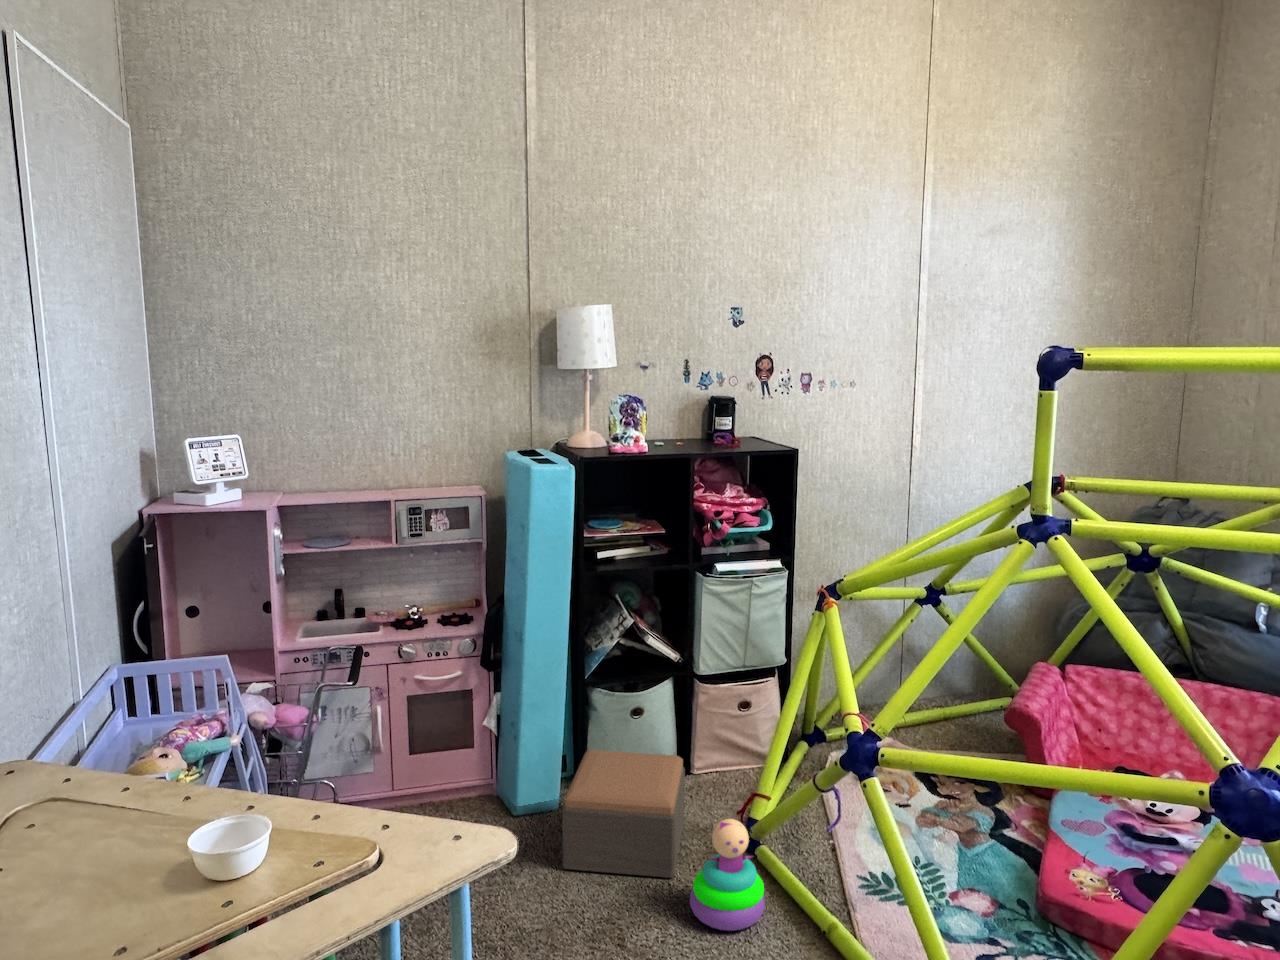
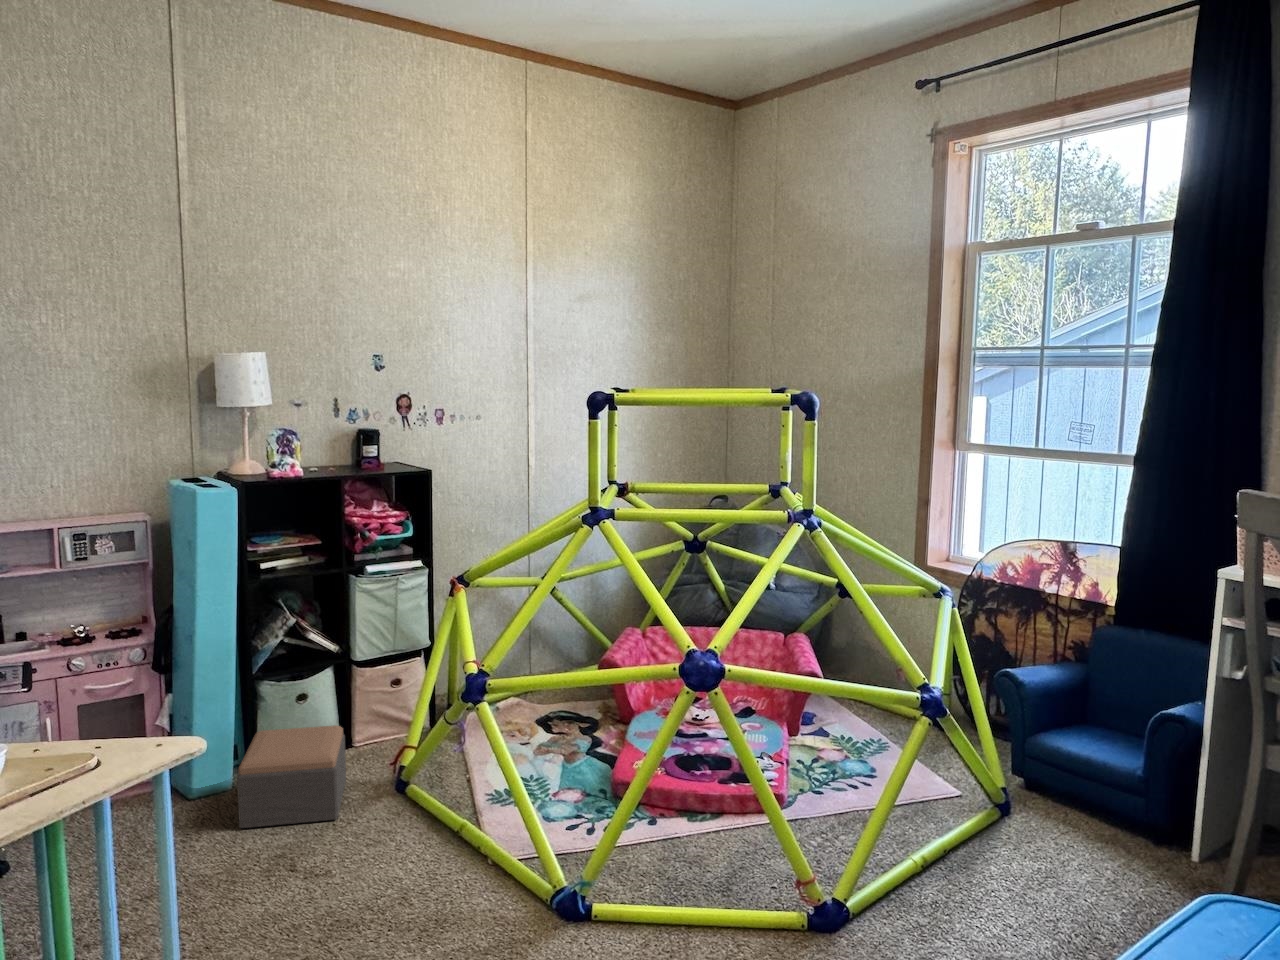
stacking toy: present [690,819,765,931] -> none [351,759,412,846]

